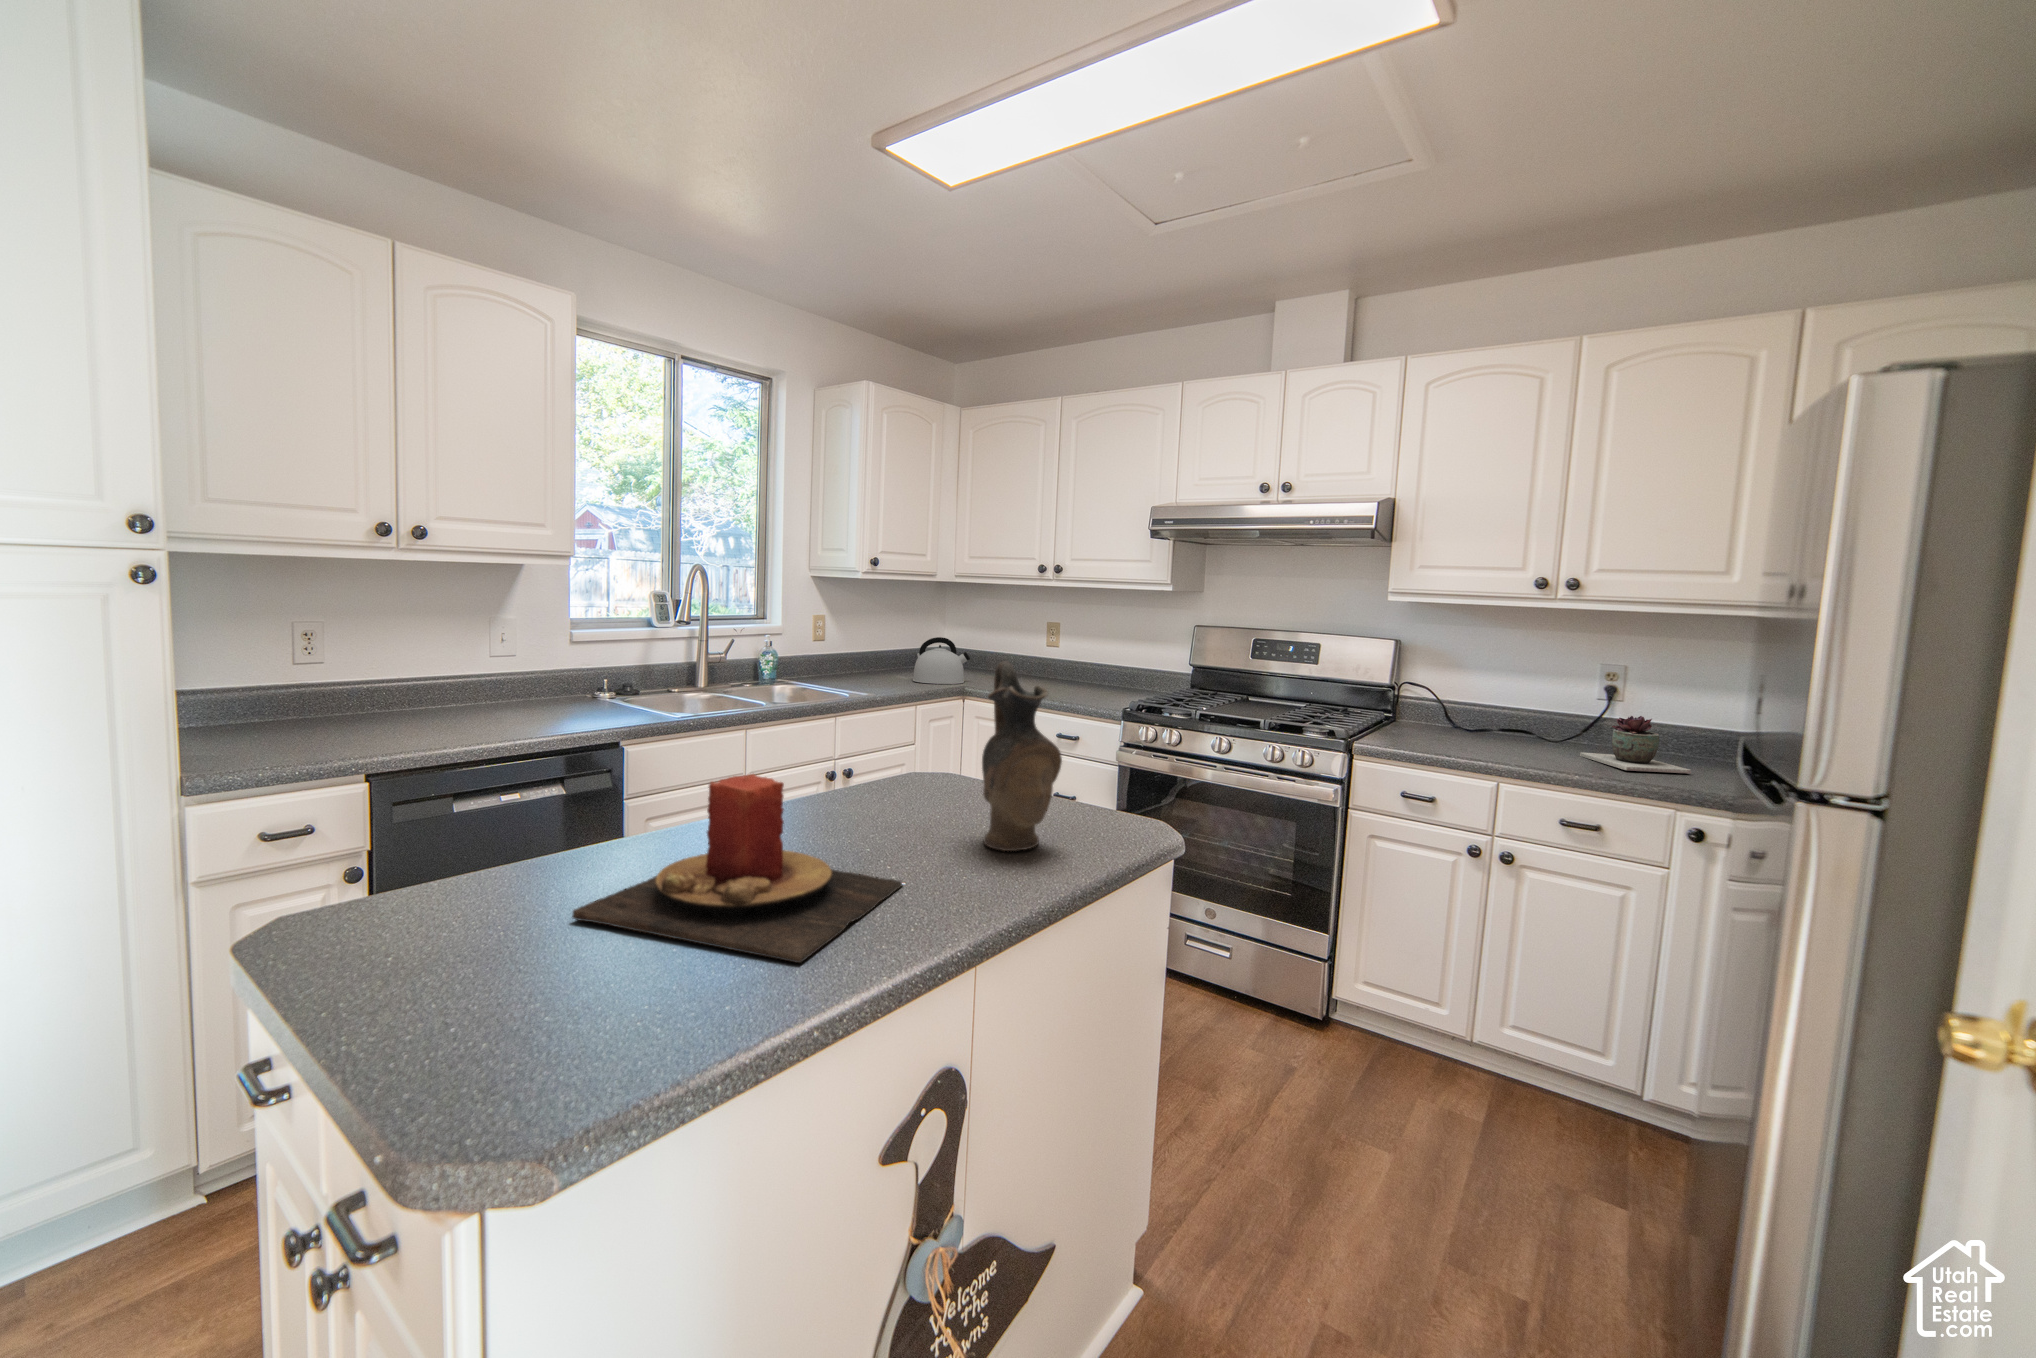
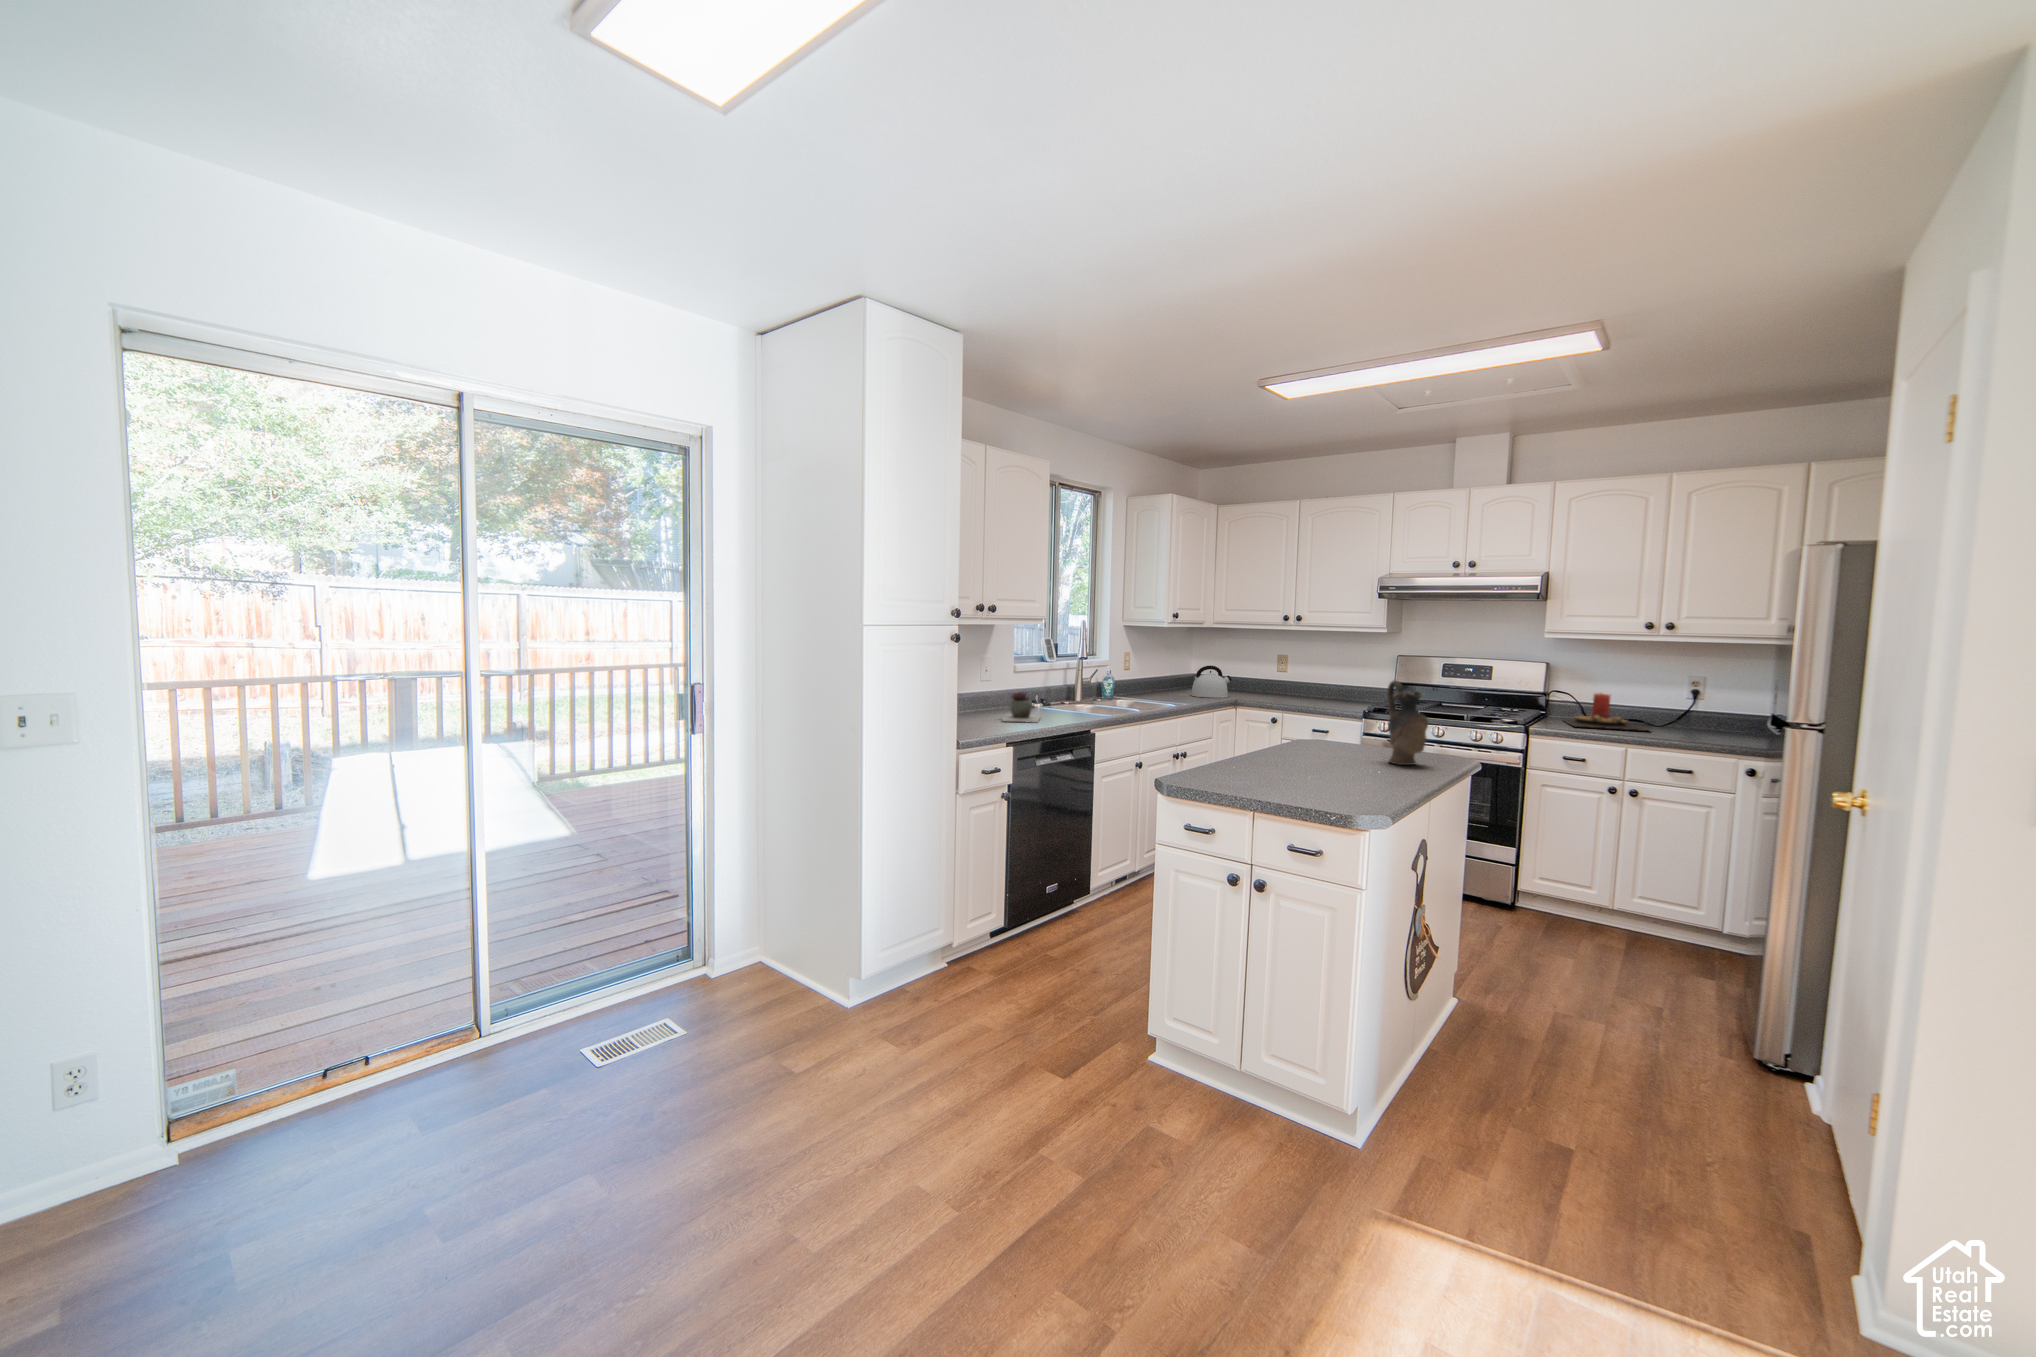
succulent plant: present [1580,716,1691,773] -> present [1002,692,1041,723]
candle: present [572,774,902,963] -> present [1563,693,1650,731]

